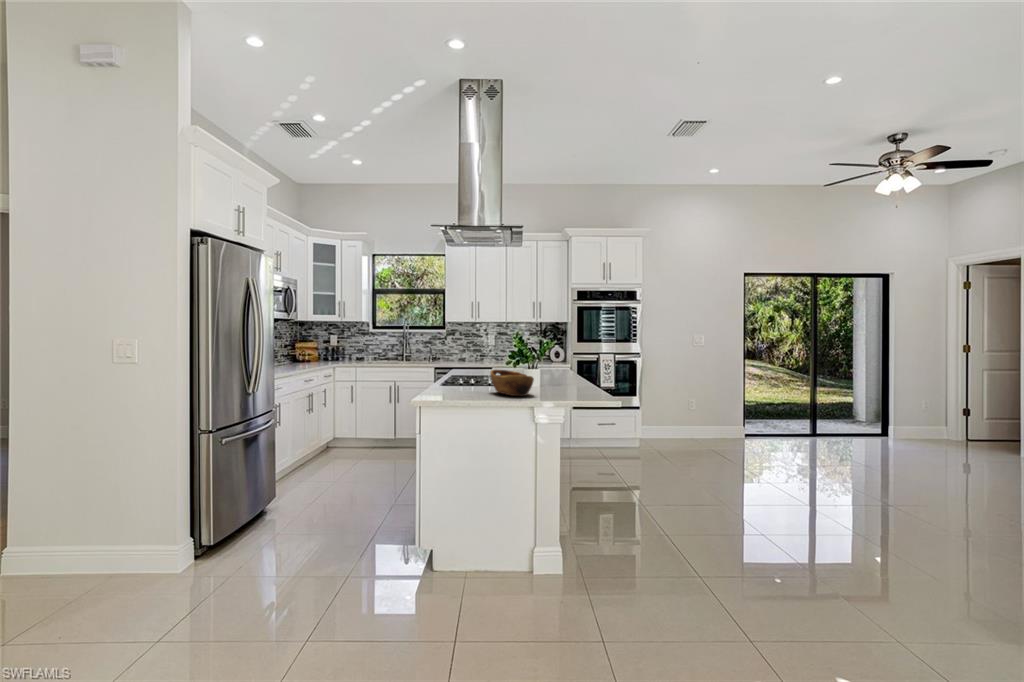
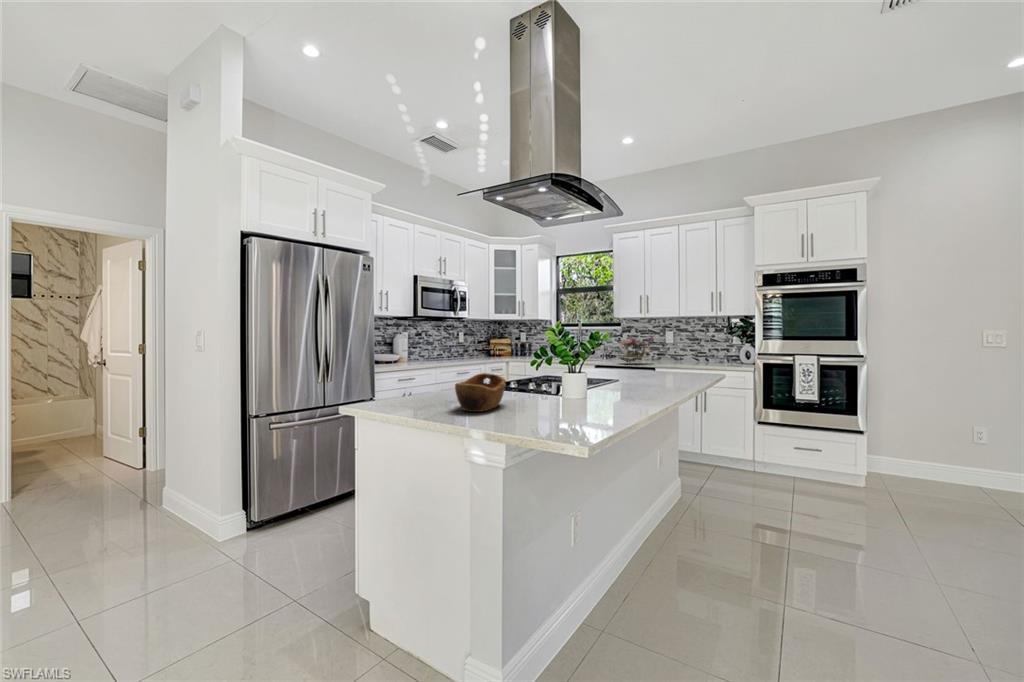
flower arrangement: none [454,338,490,365] -> present [618,335,654,363]

